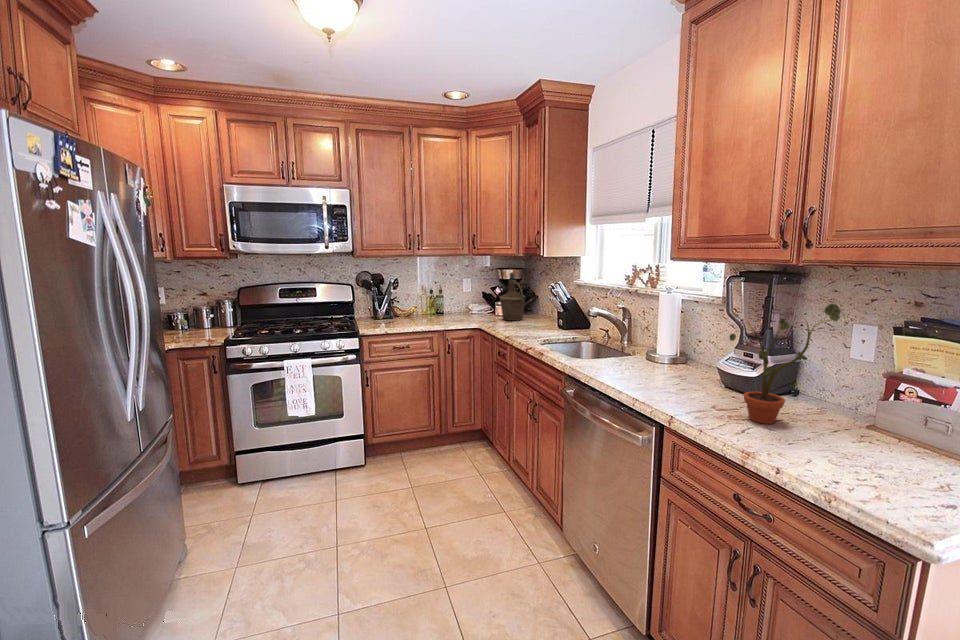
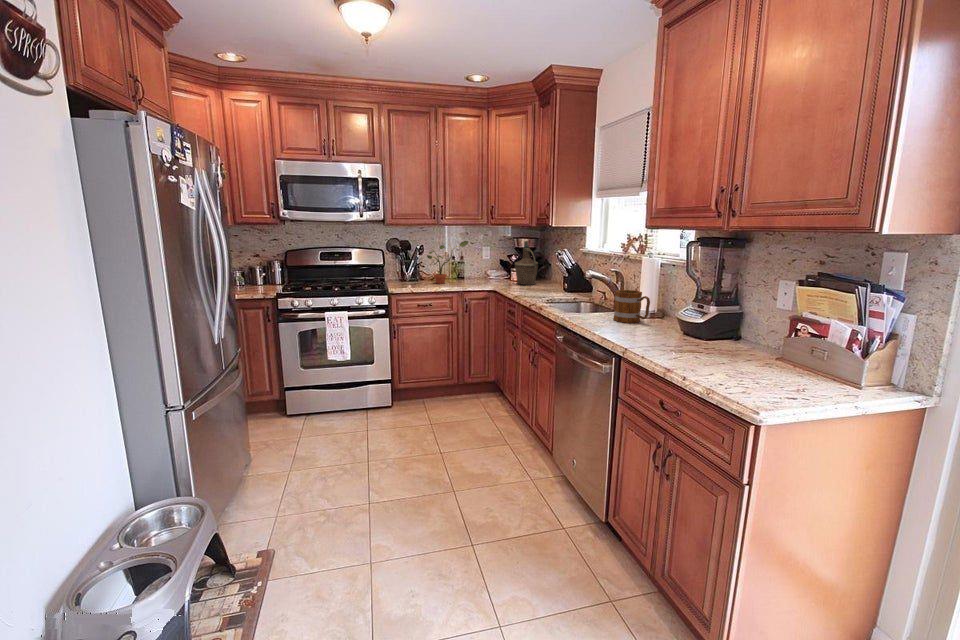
potted plant: present [730,304,841,424] -> present [427,241,468,284]
mug: none [631,332,677,372] -> present [613,290,650,323]

